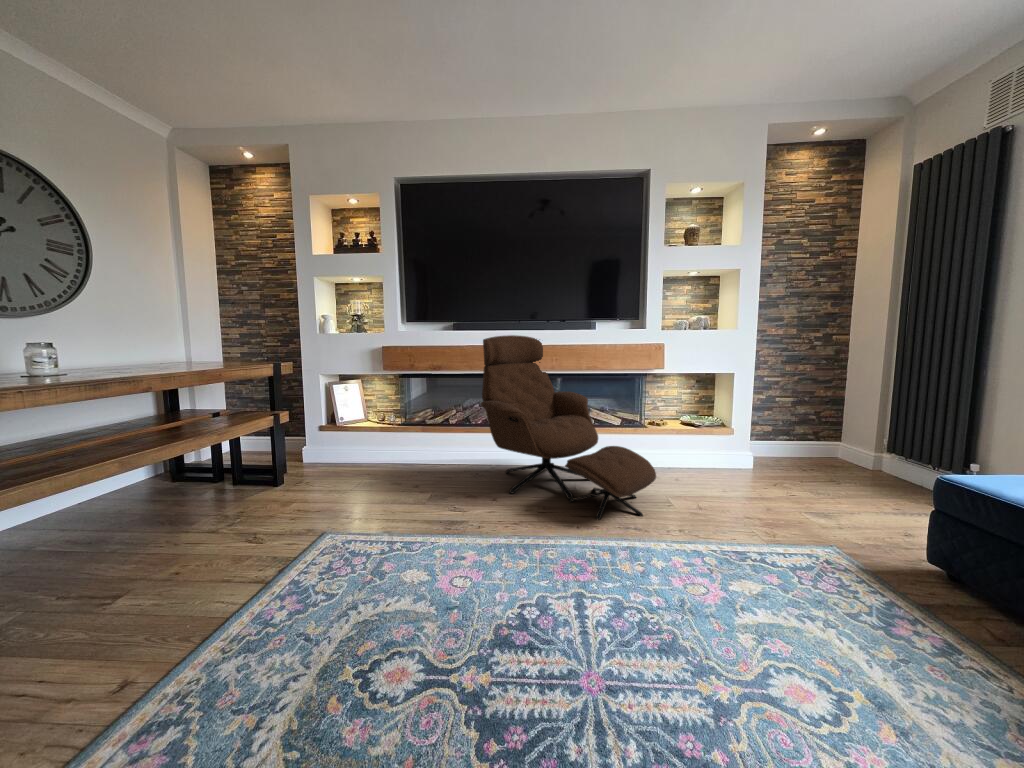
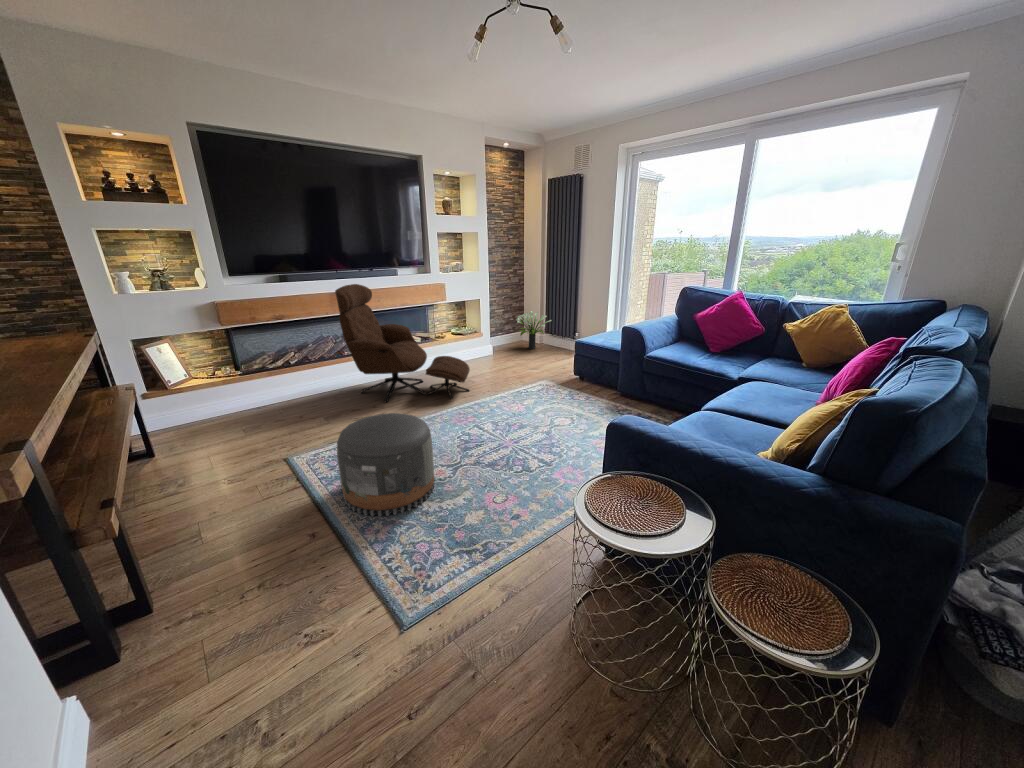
potted plant: none [813,404,906,477] -> present [516,311,552,349]
pouf: none [162,500,372,734] -> present [337,413,434,517]

